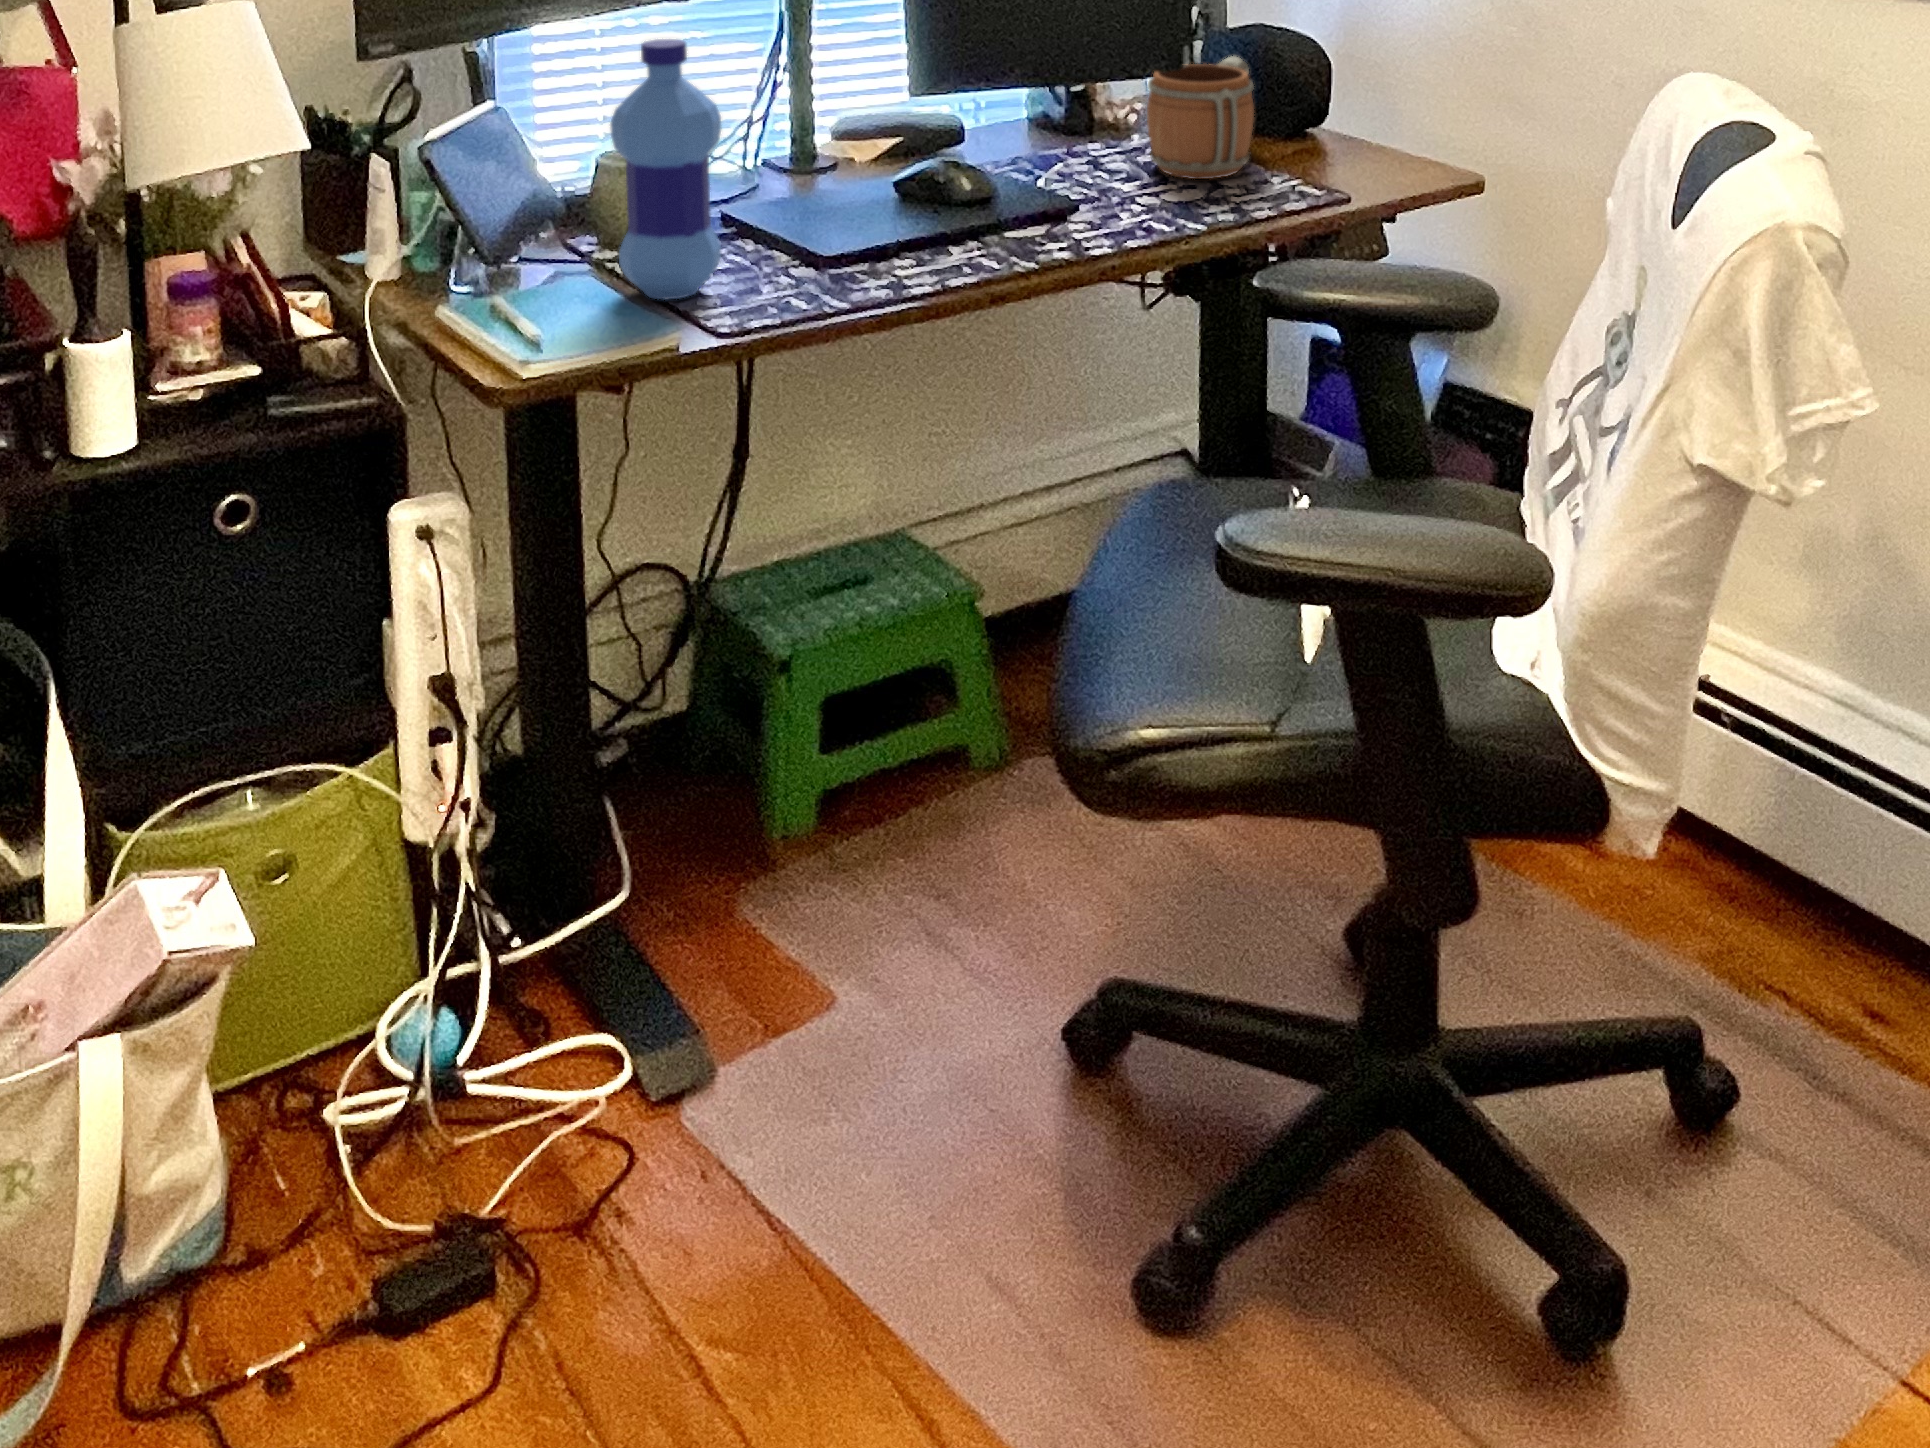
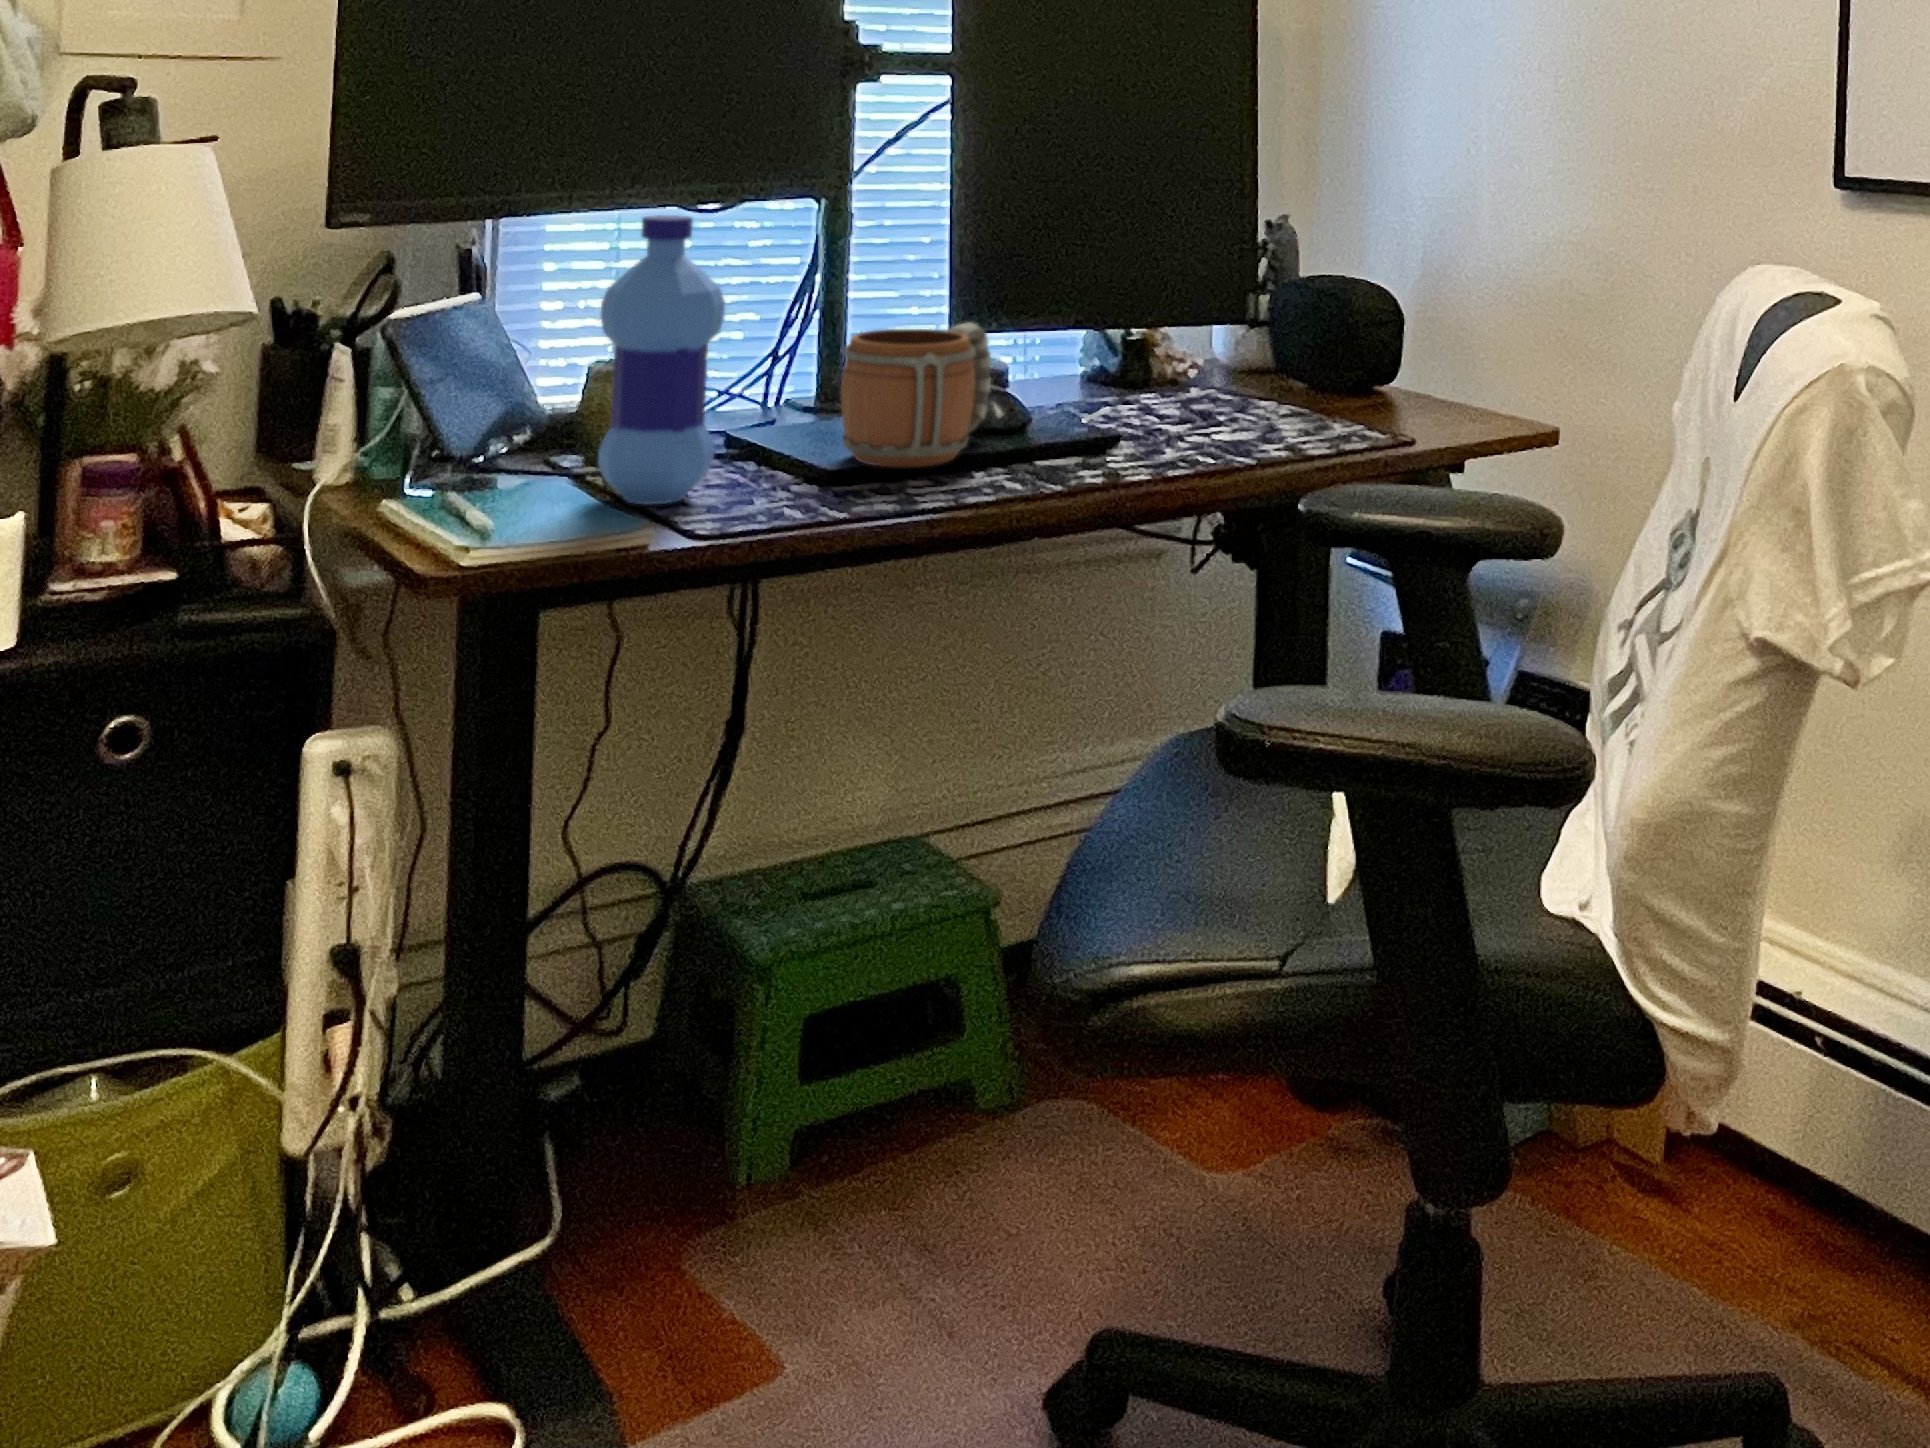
mug: present [1147,56,1254,179] -> present [840,323,991,467]

